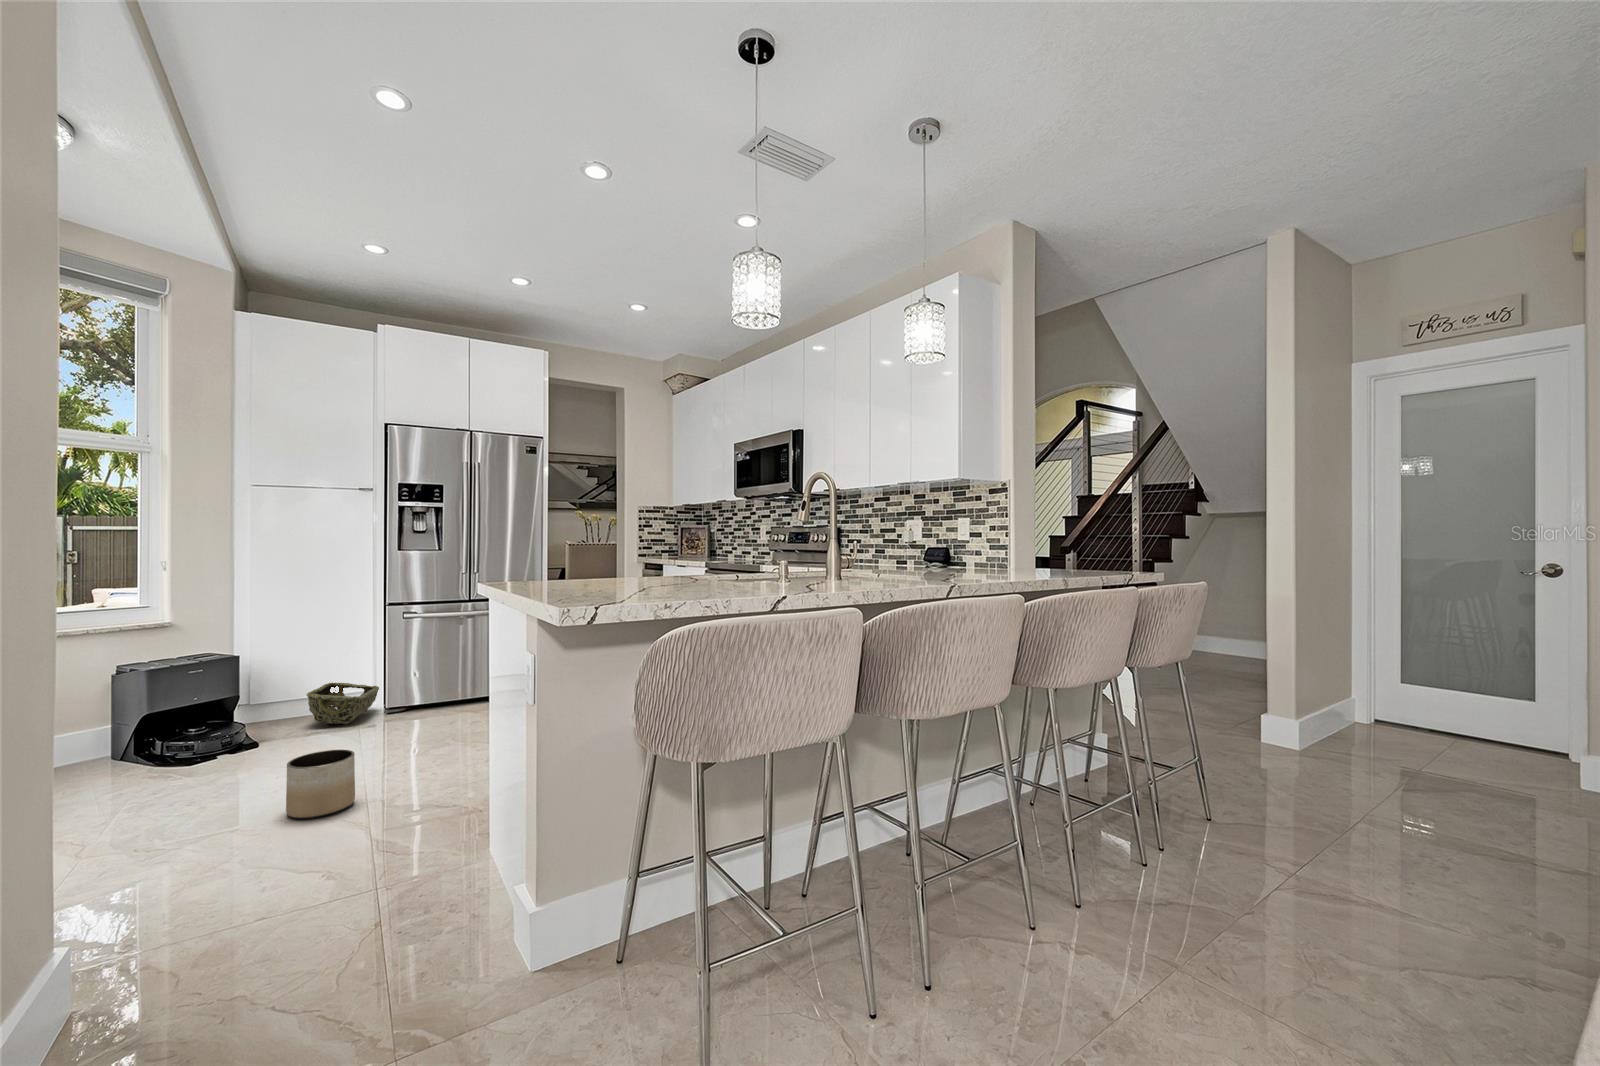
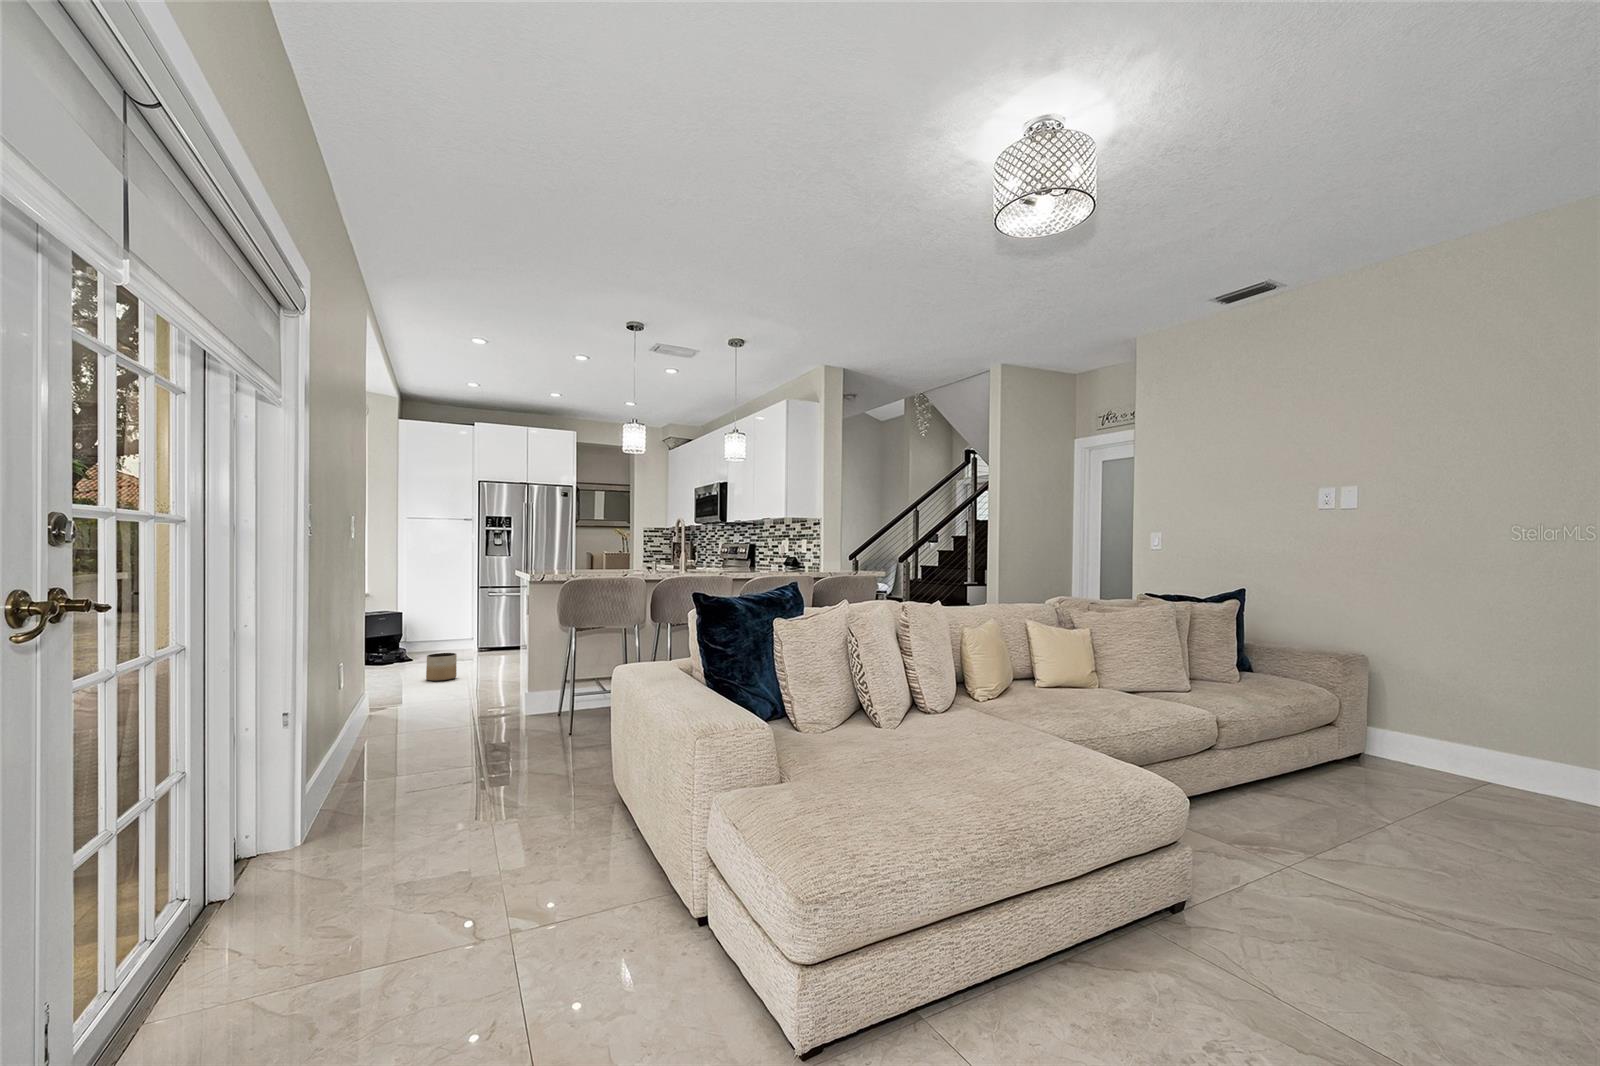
woven basket: present [307,682,379,724] -> none [435,632,474,654]

